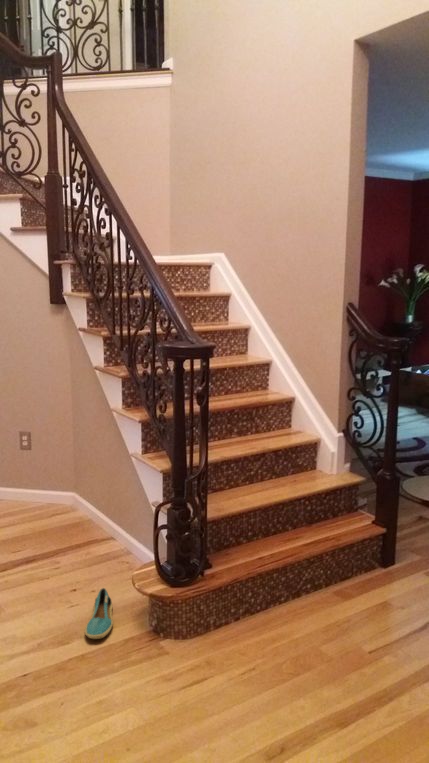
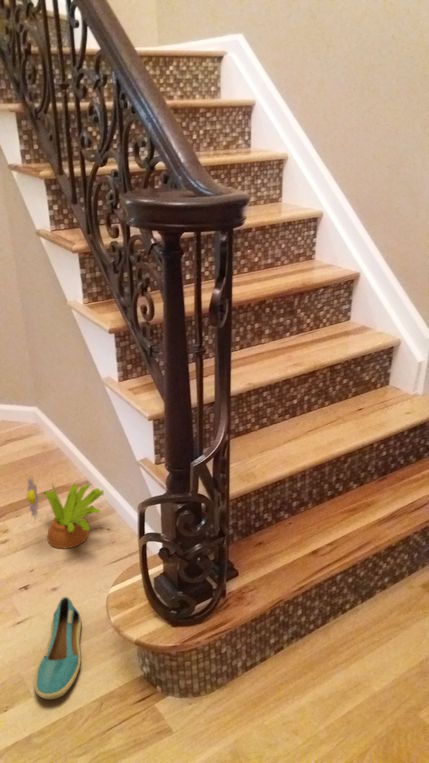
decorative plant: none [77,519,127,571] -> present [27,478,104,548]

